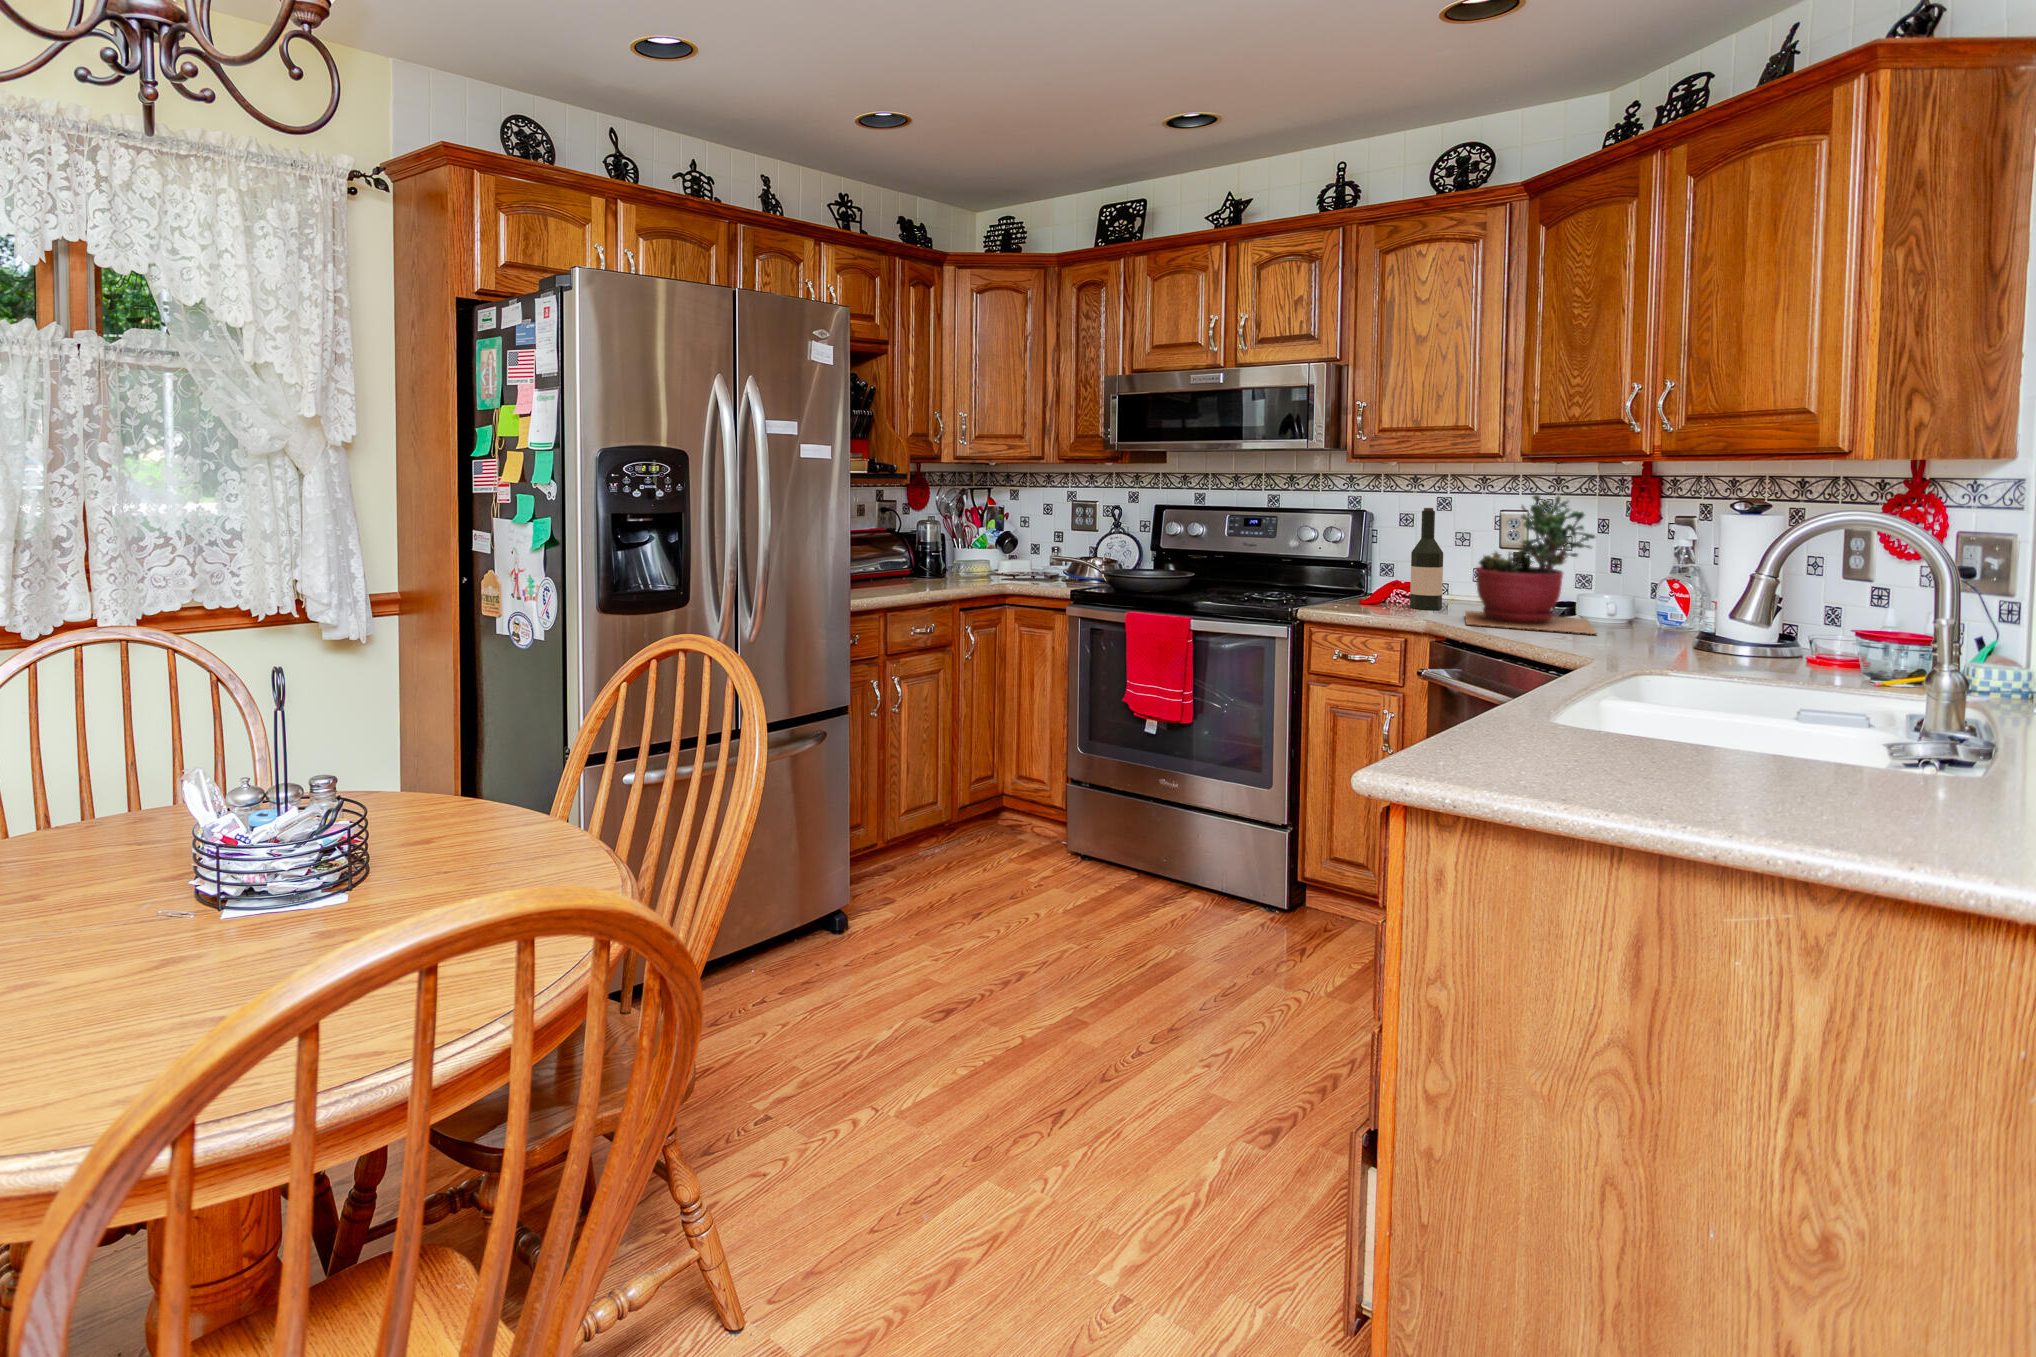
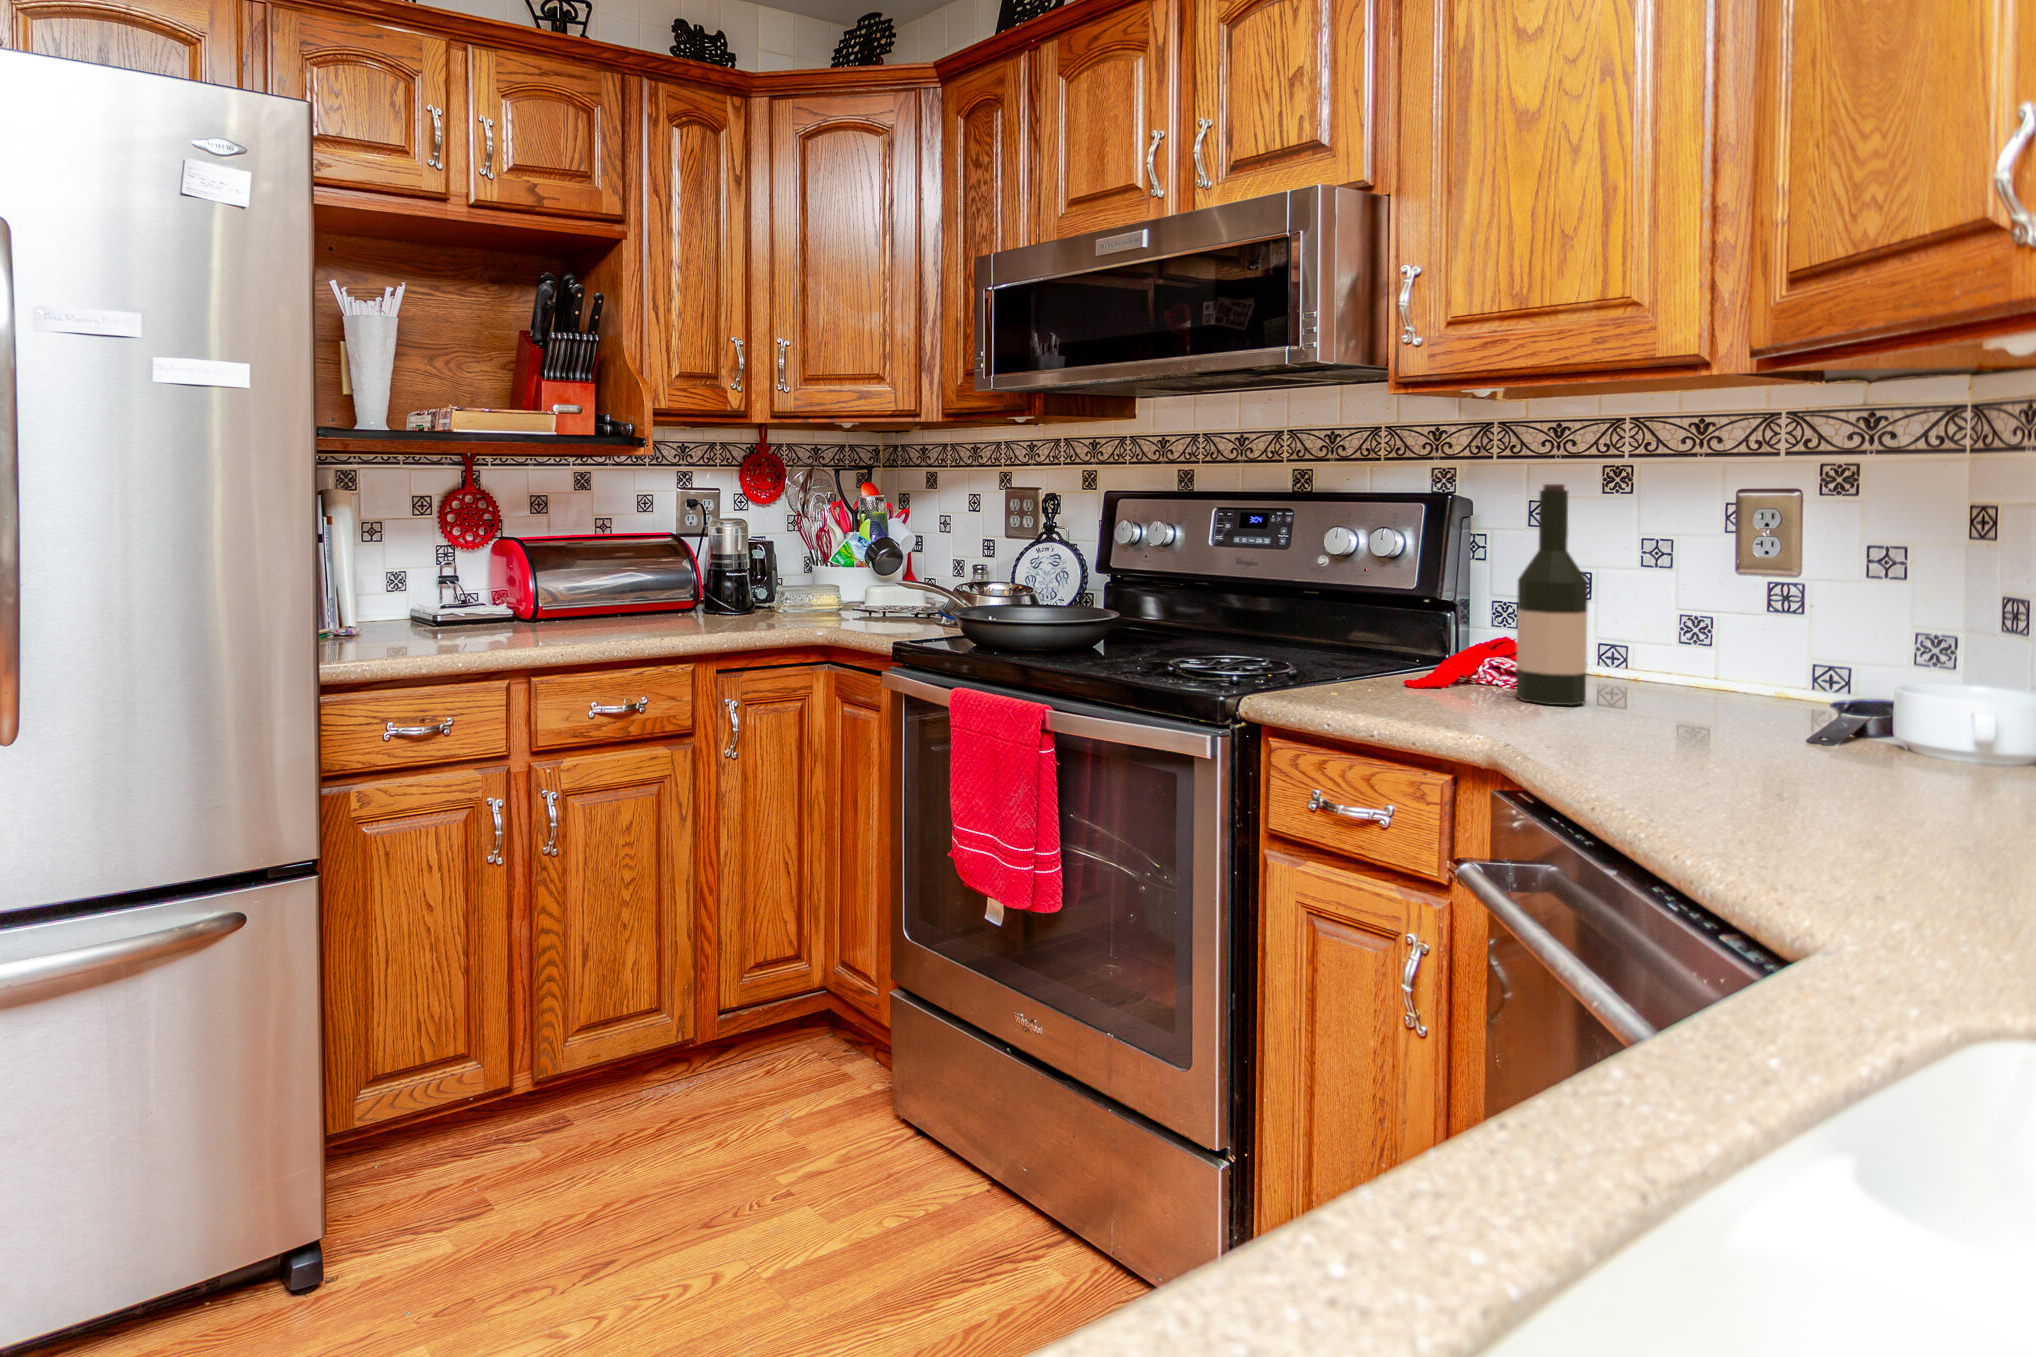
succulent plant: present [1465,495,1596,634] -> none [1590,440,1941,801]

